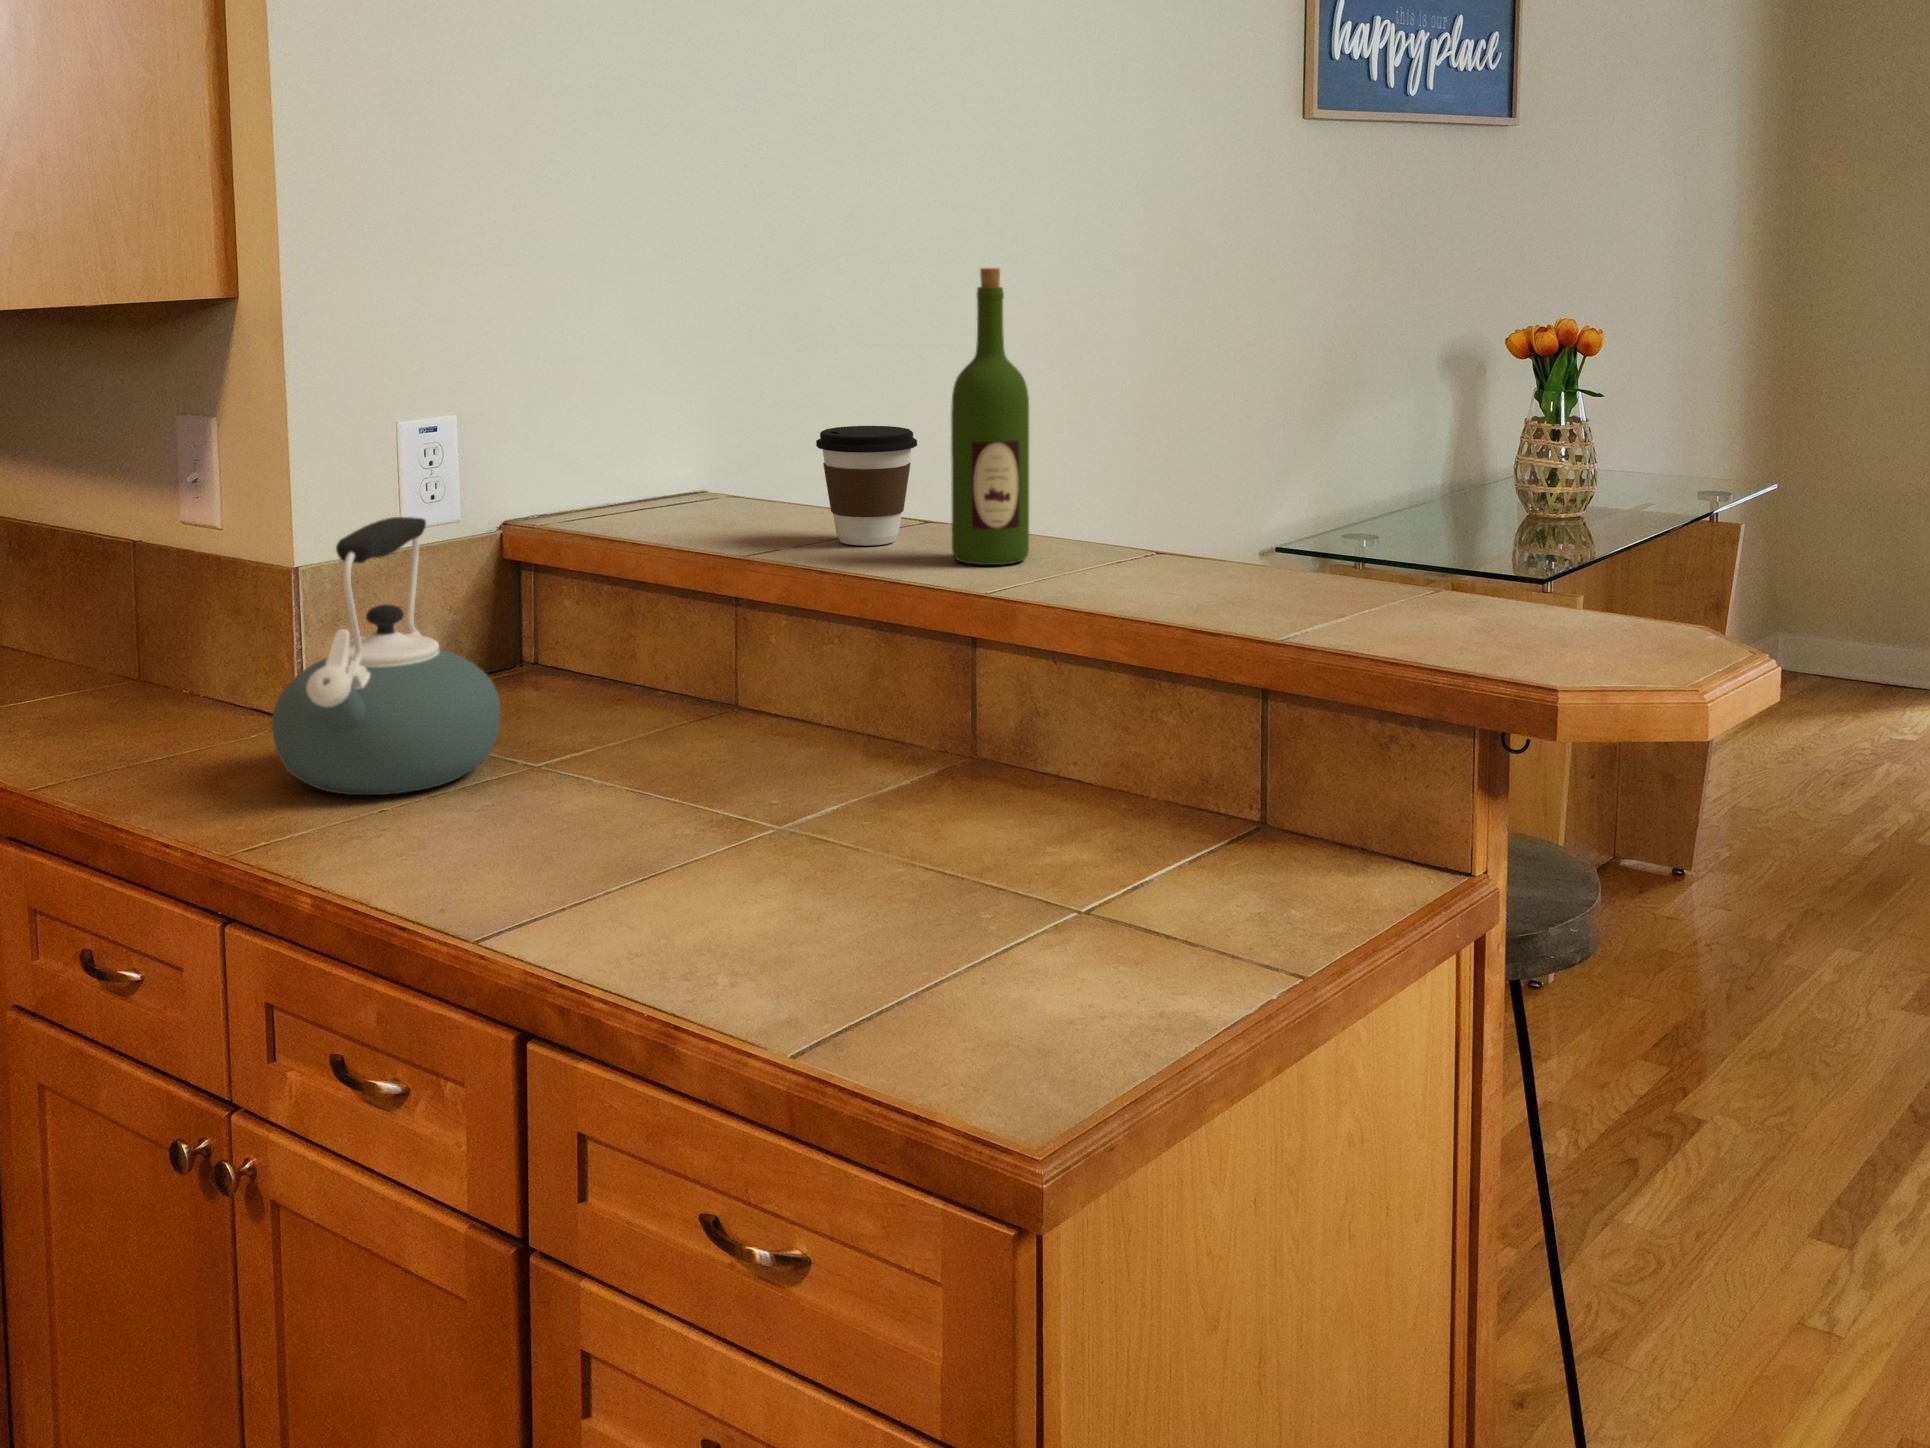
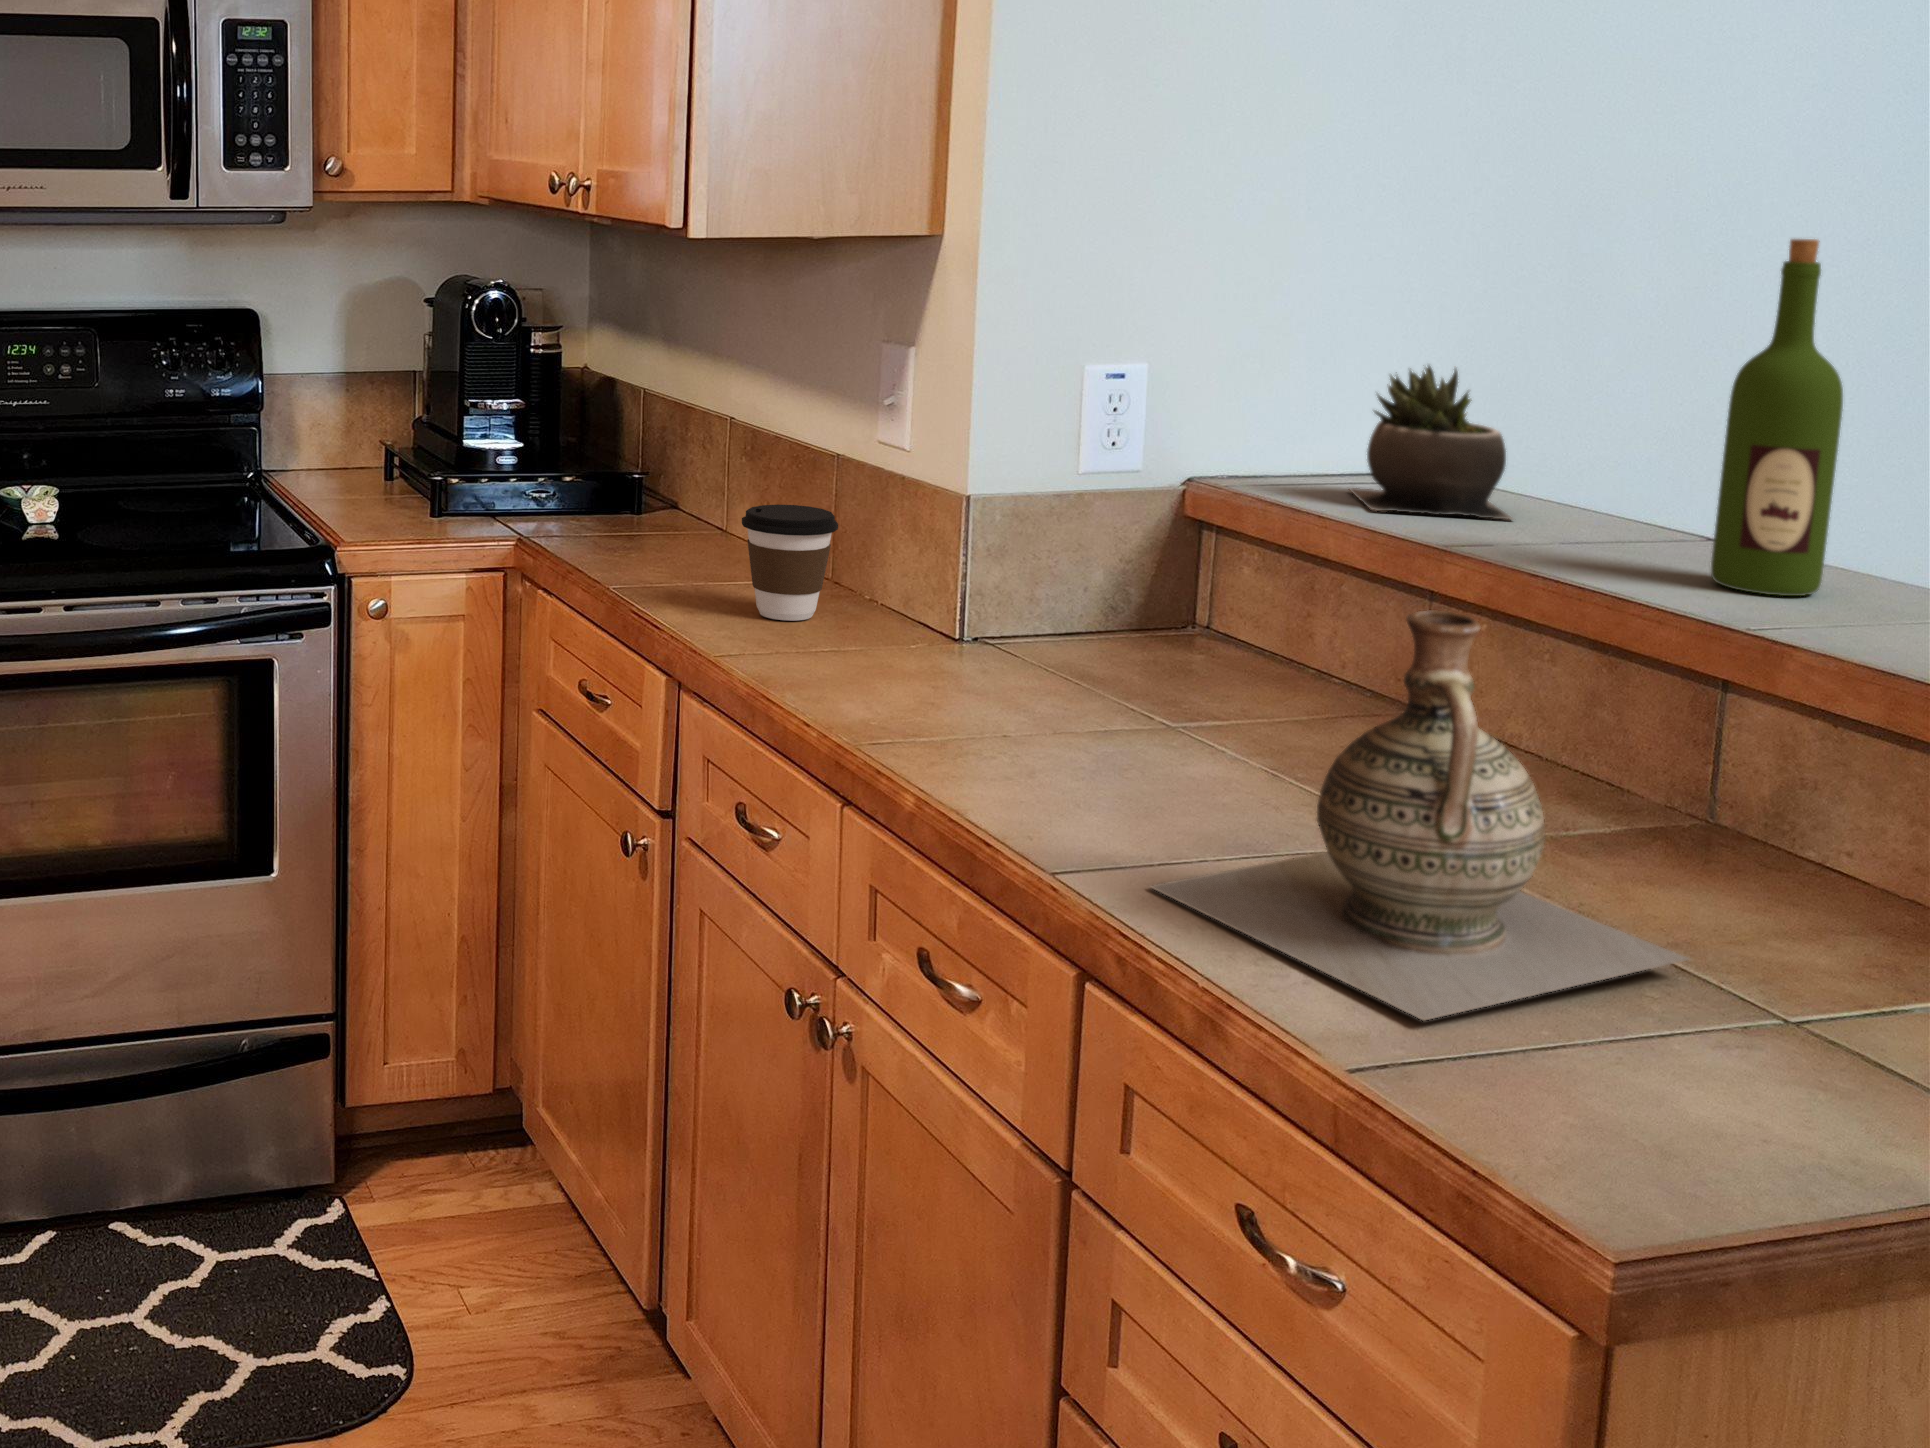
succulent plant: none [645,392,792,533] -> present [1348,366,1512,519]
coffee cup: present [816,426,917,545] -> present [742,505,838,621]
kettle: present [272,517,500,795] -> none [921,456,1144,722]
ceramic jug: none [566,621,1010,994] -> present [1150,610,1689,1020]

